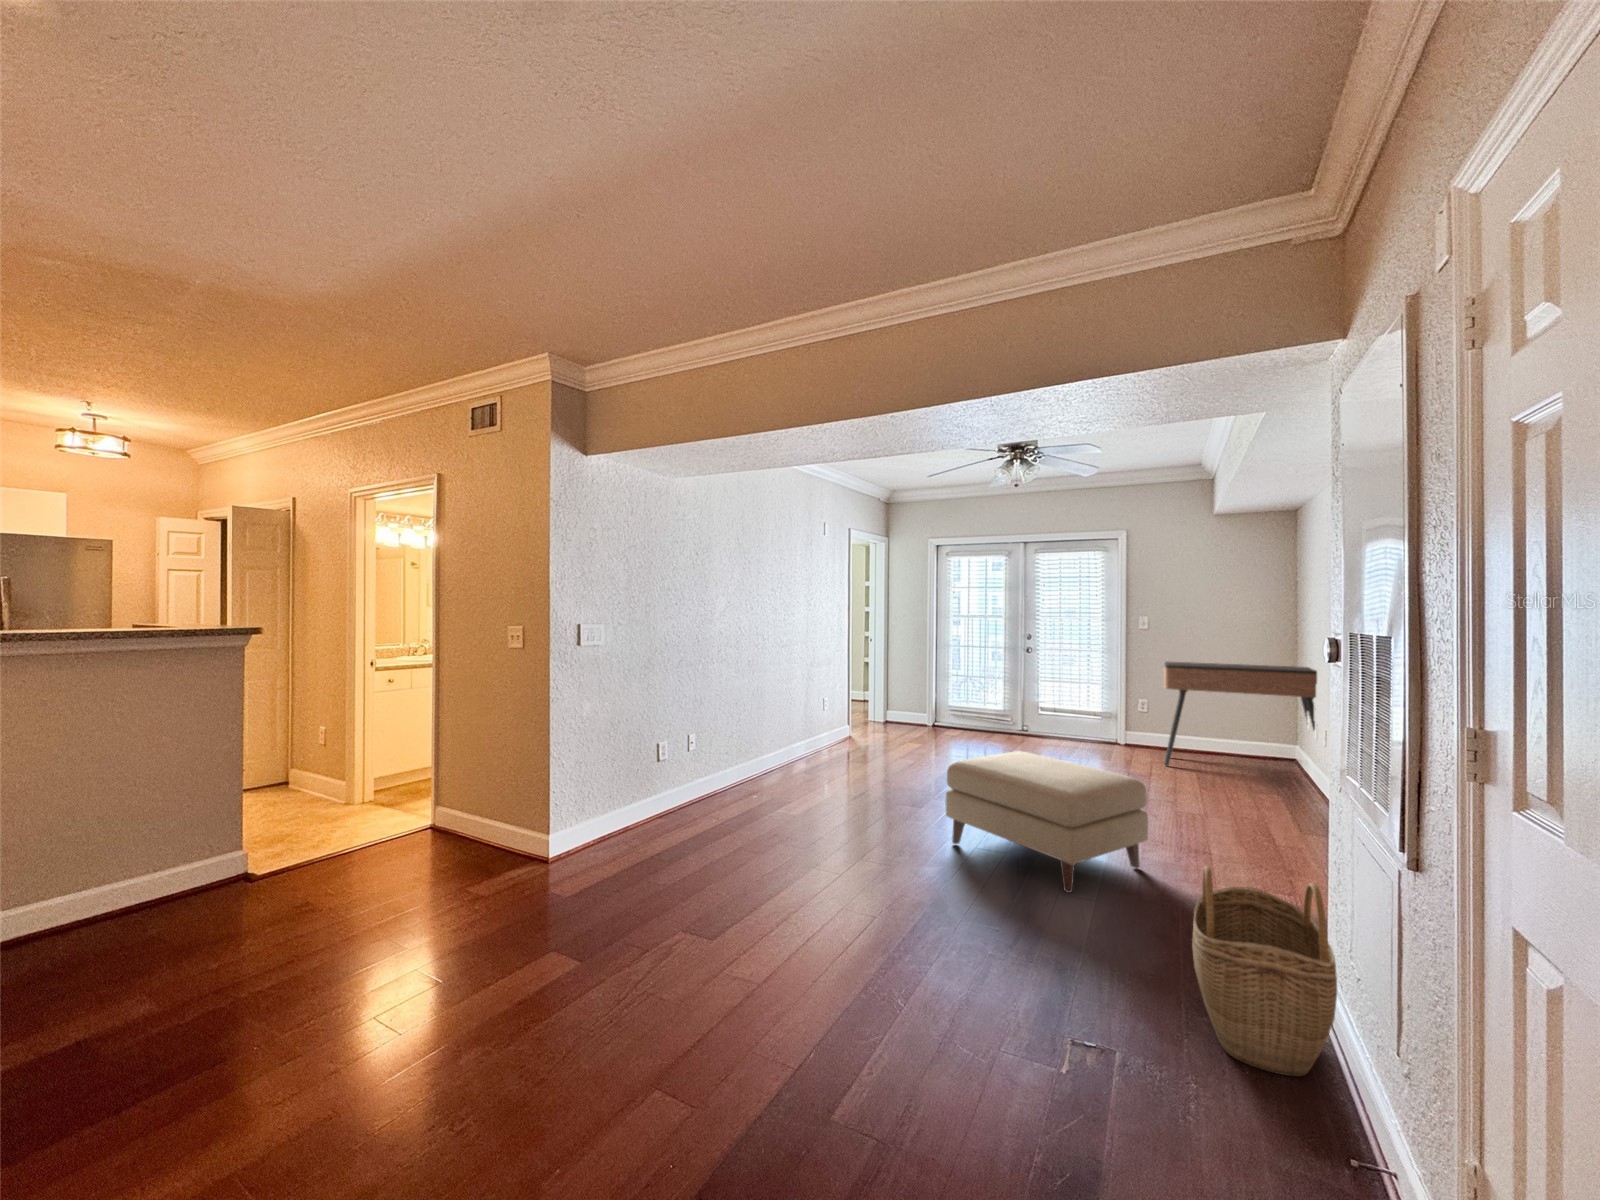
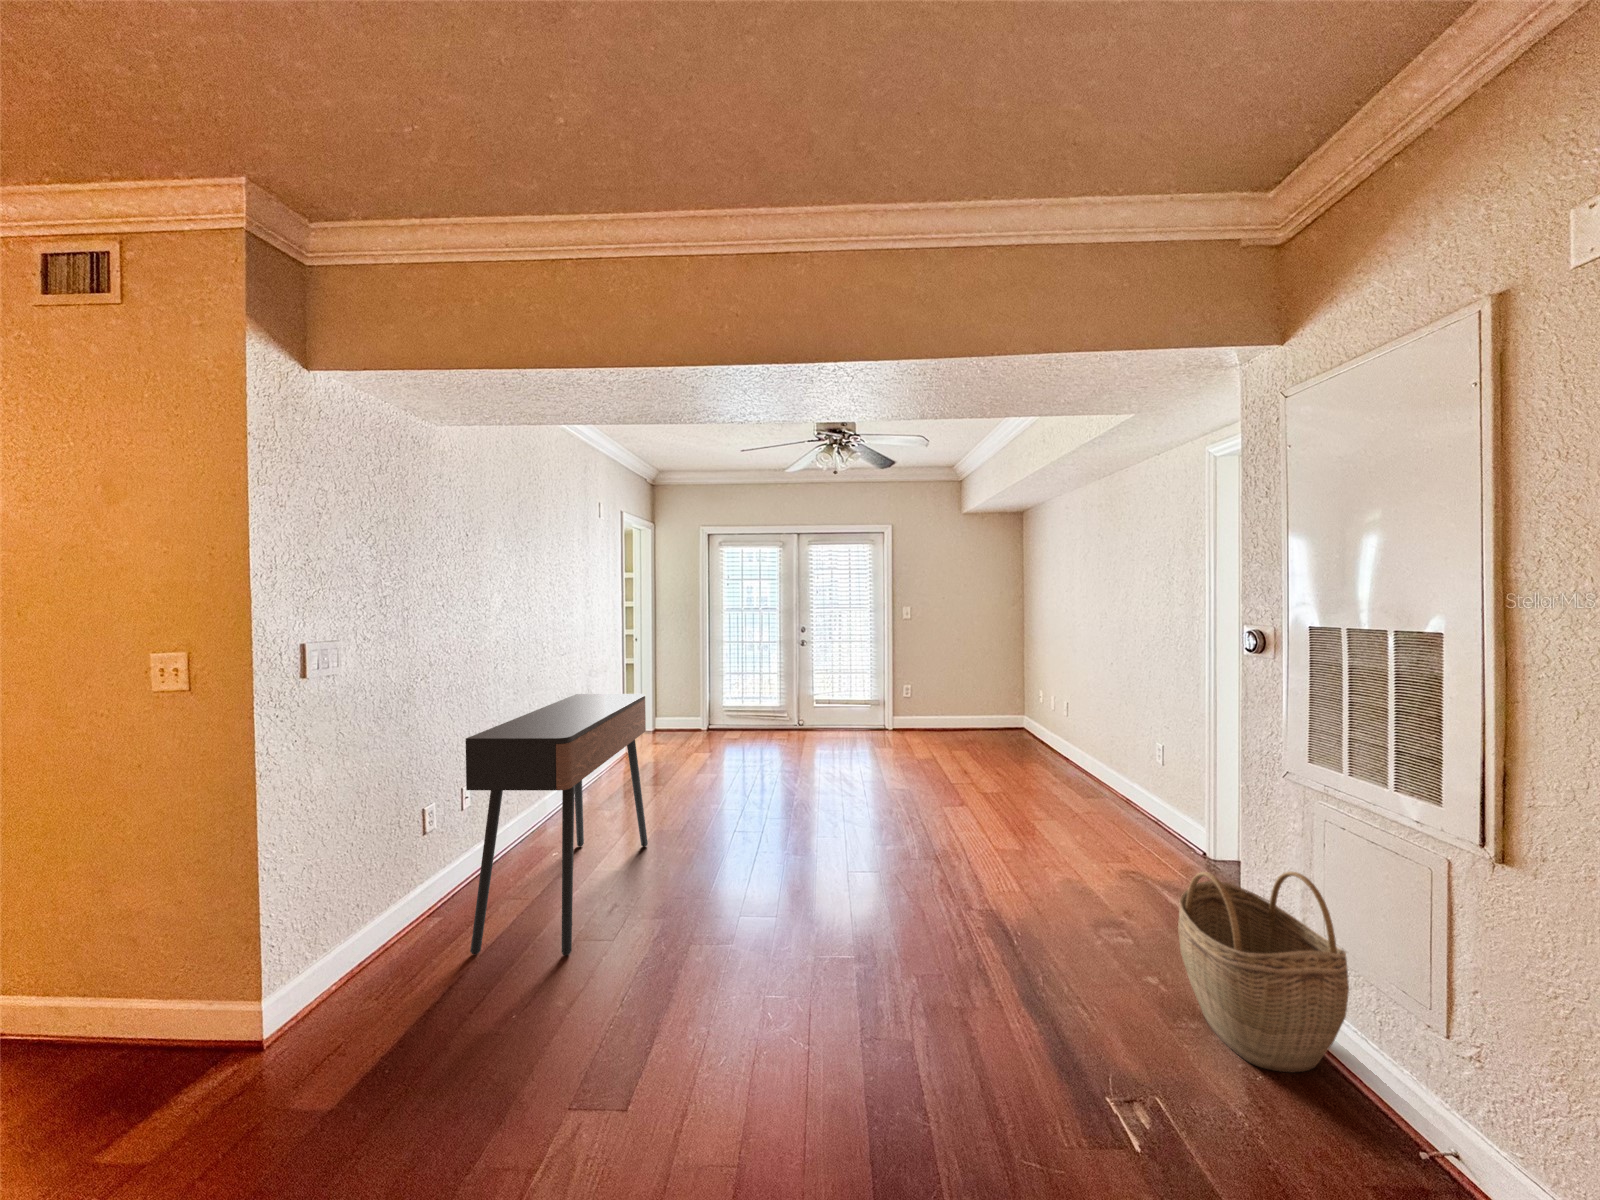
console table: present [1164,661,1317,766] -> present [466,694,648,955]
ottoman: present [946,751,1148,893] -> none [821,756,1017,906]

